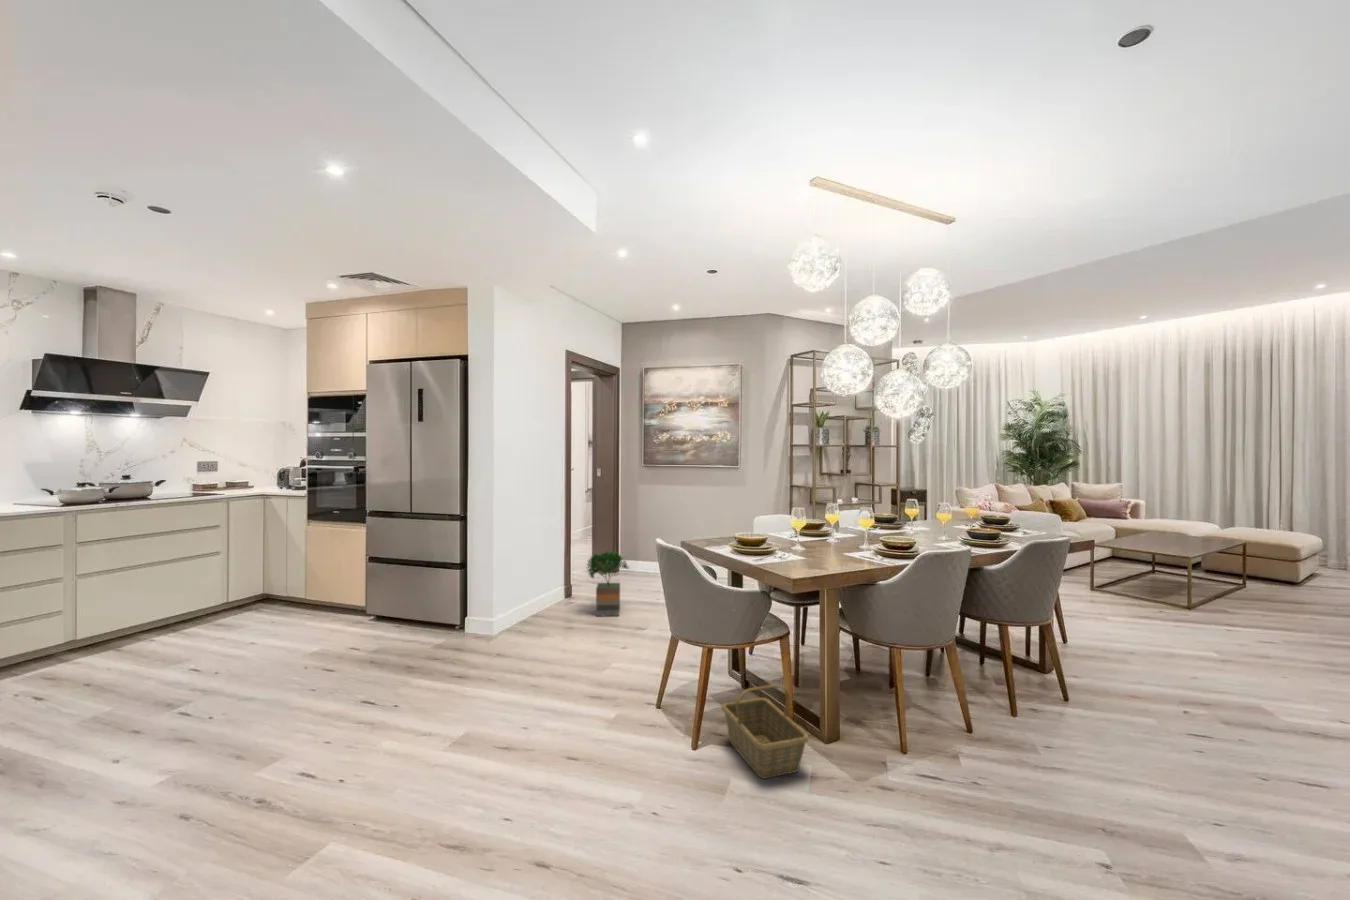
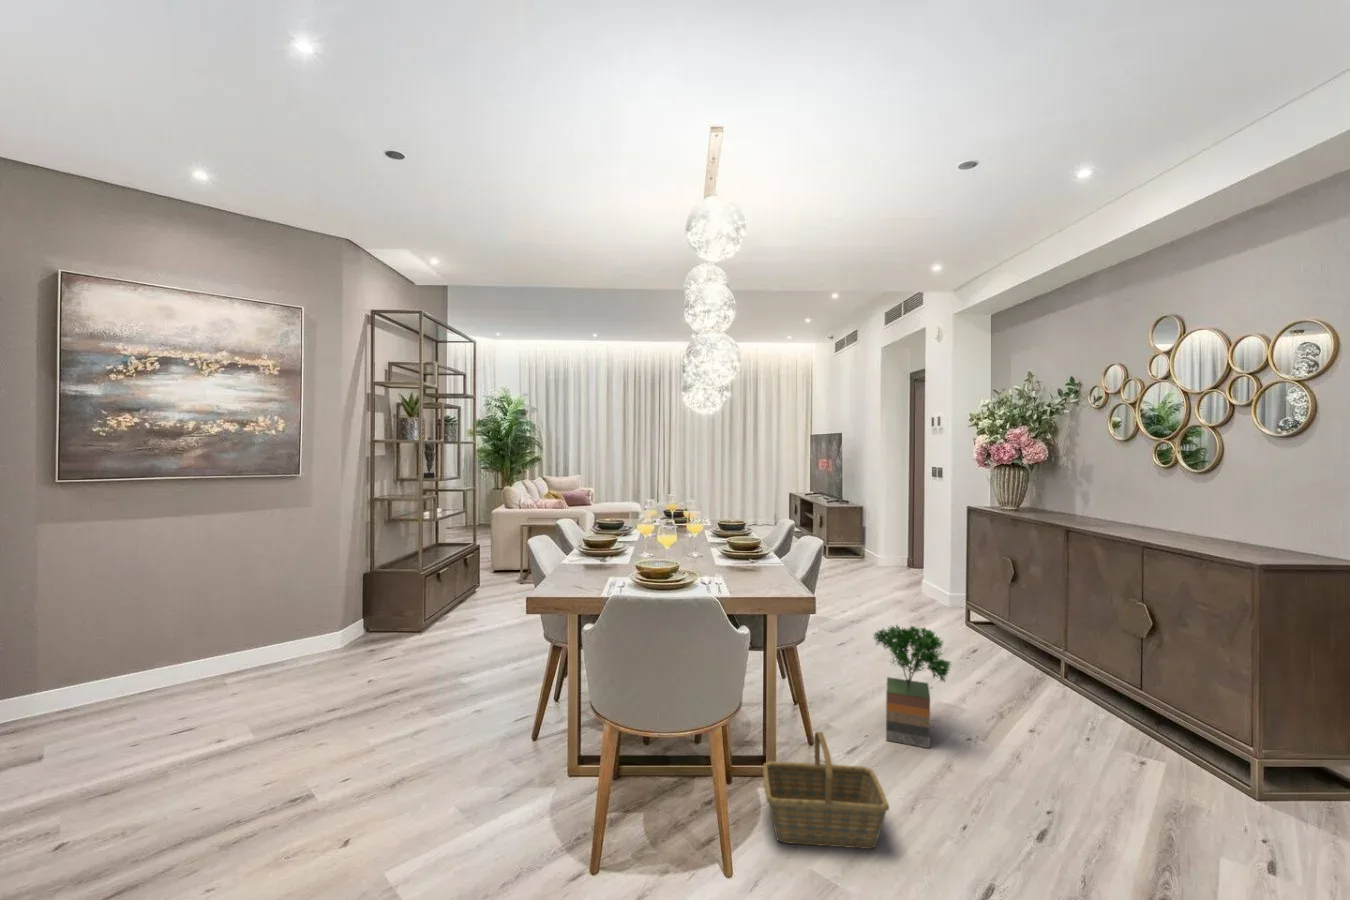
potted tree: present [588,551,628,616] -> present [874,625,950,748]

